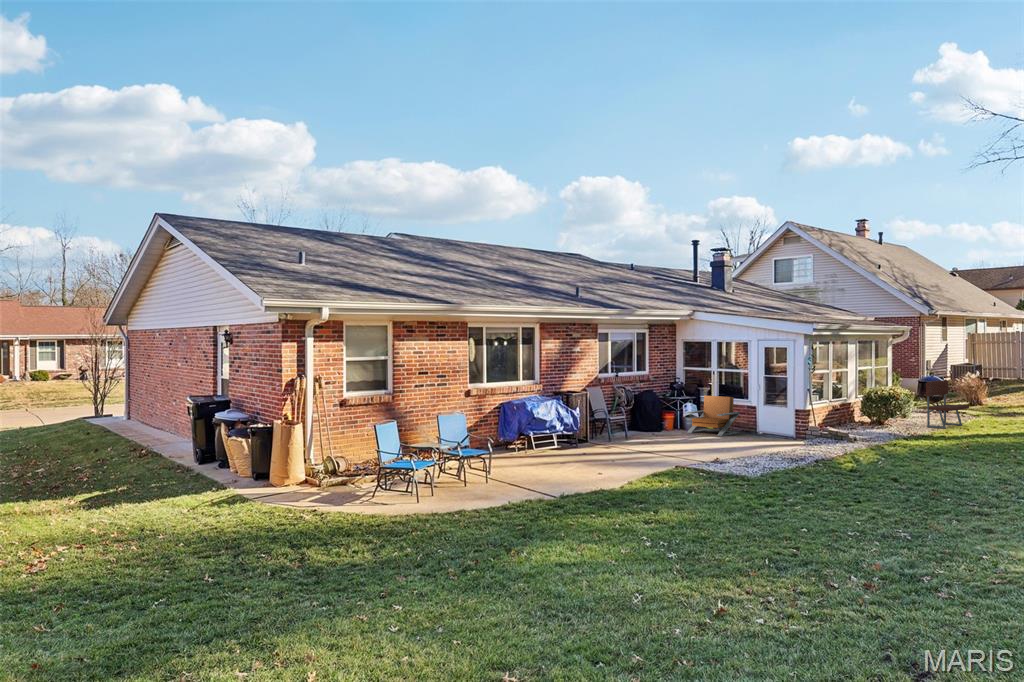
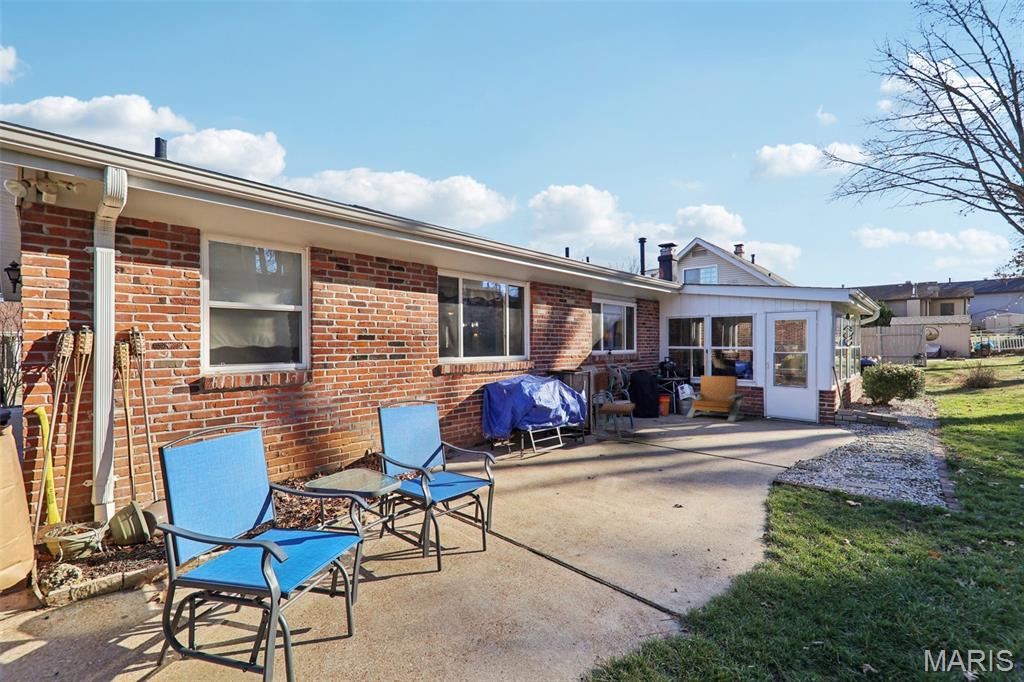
bench: present [926,381,969,429] -> present [593,371,635,441]

